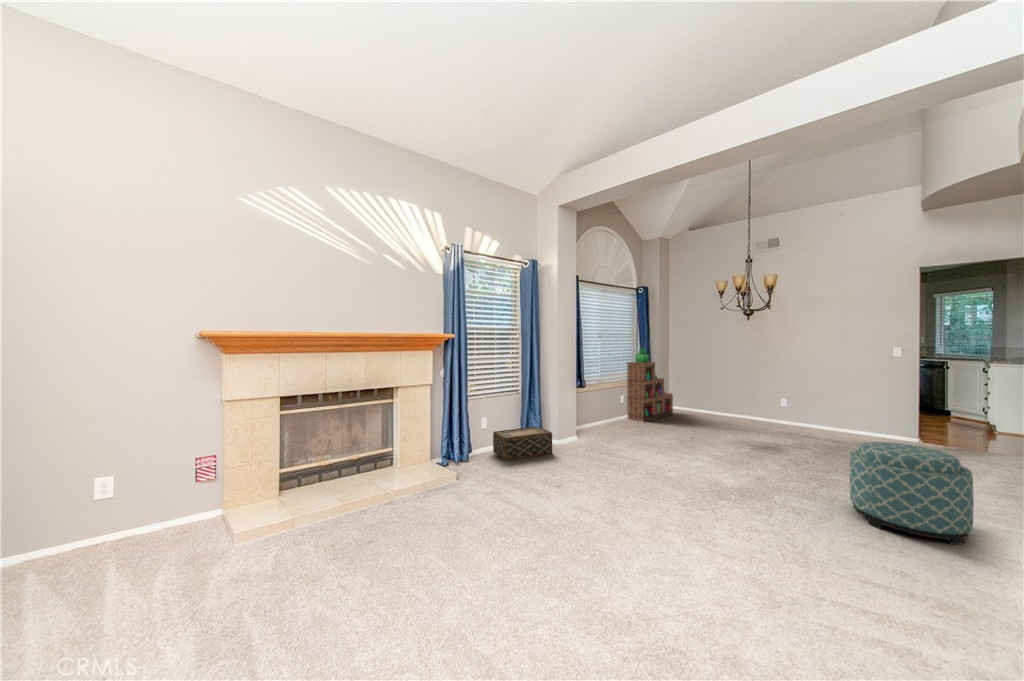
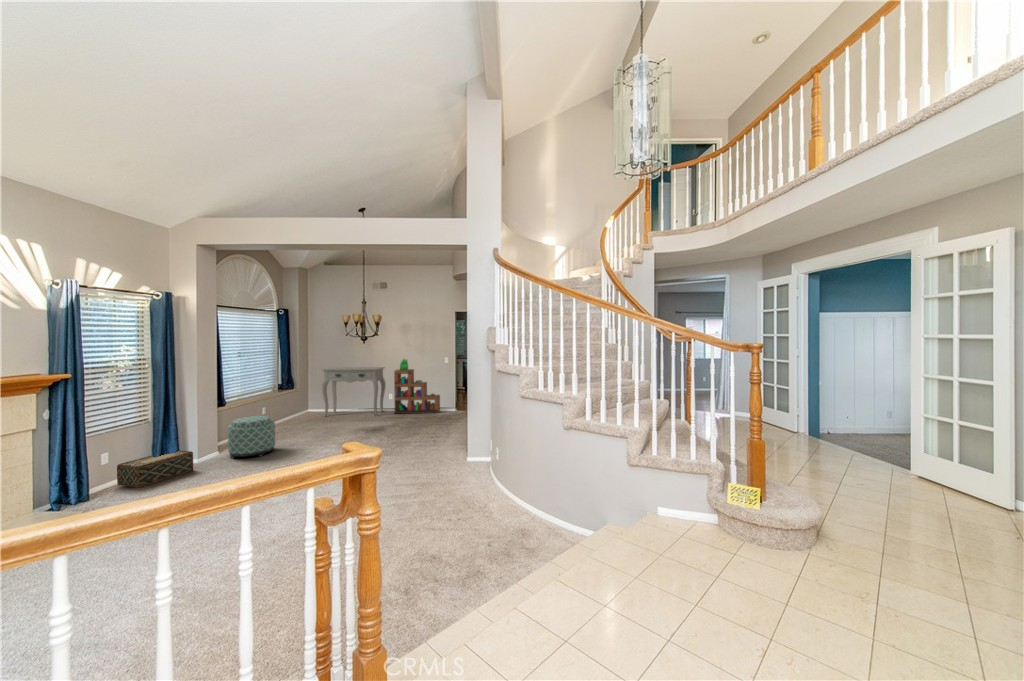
bookshelf: present [627,348,673,422] -> present [394,359,440,414]
console table: none [685,357,777,428] -> present [322,367,385,416]
ottoman: present [850,442,974,545] -> present [228,416,275,458]

